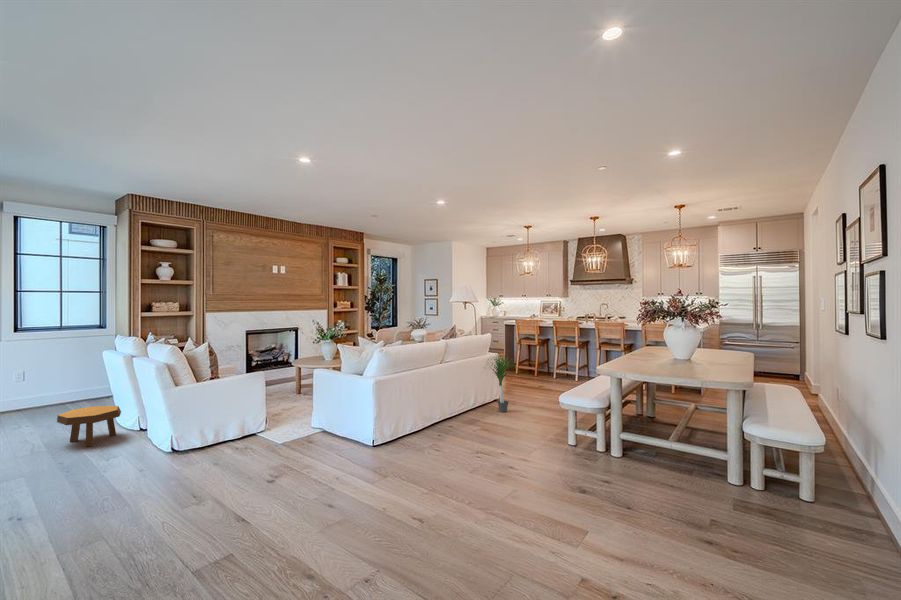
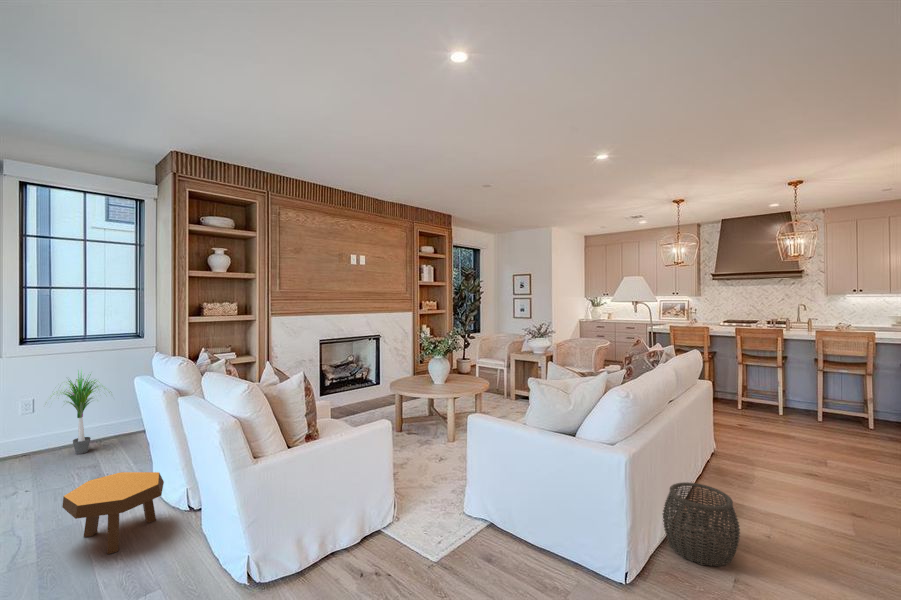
potted plant: present [492,355,510,412] -> present [53,373,99,454]
woven basket: none [420,399,458,440] -> present [663,482,740,566]

